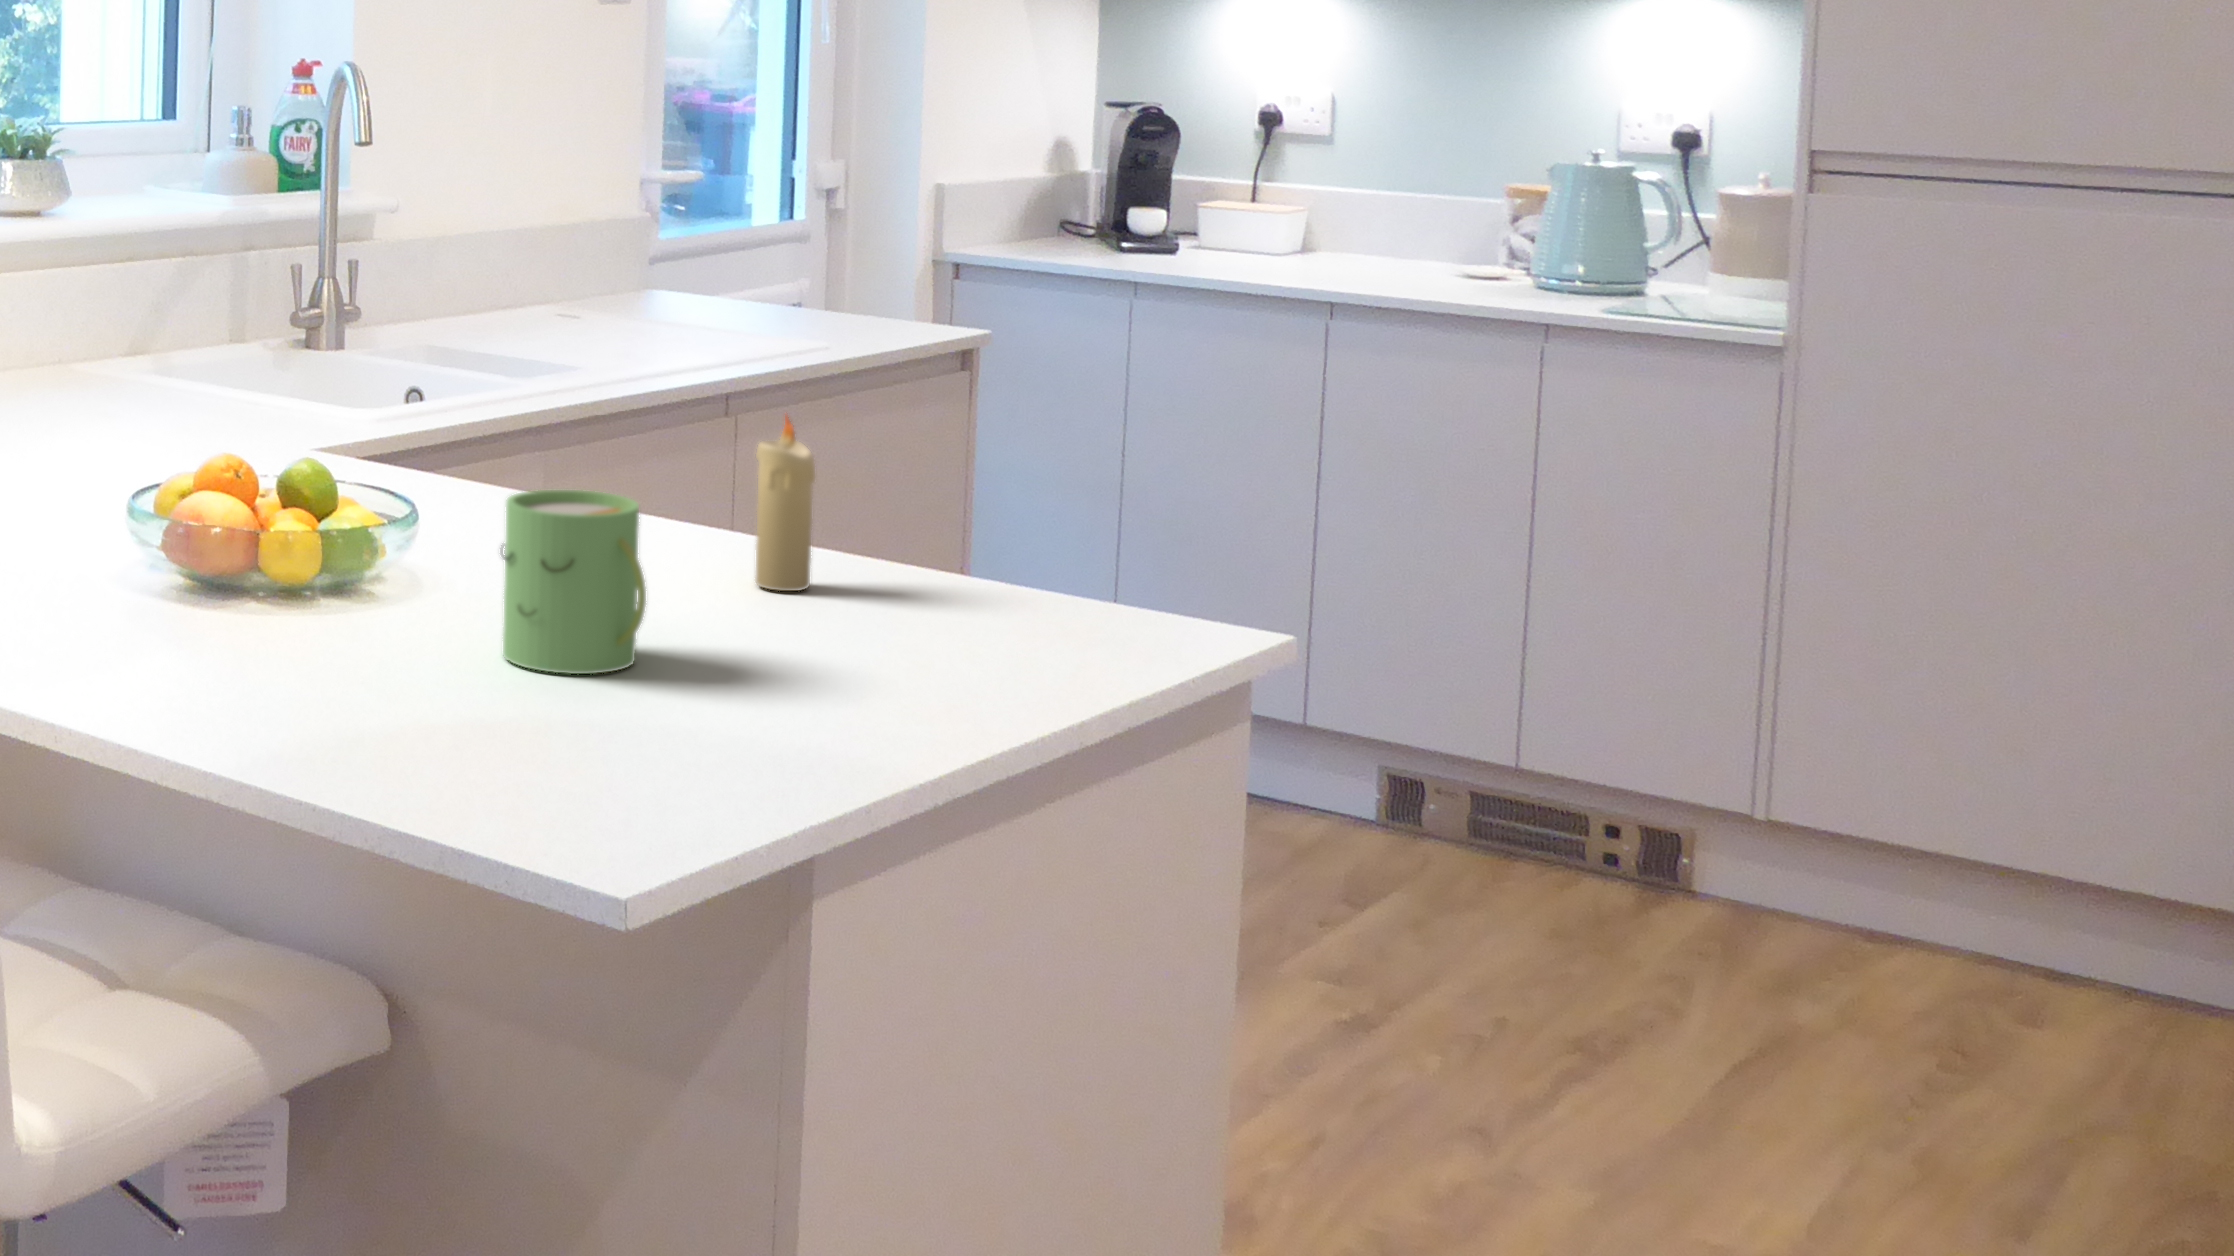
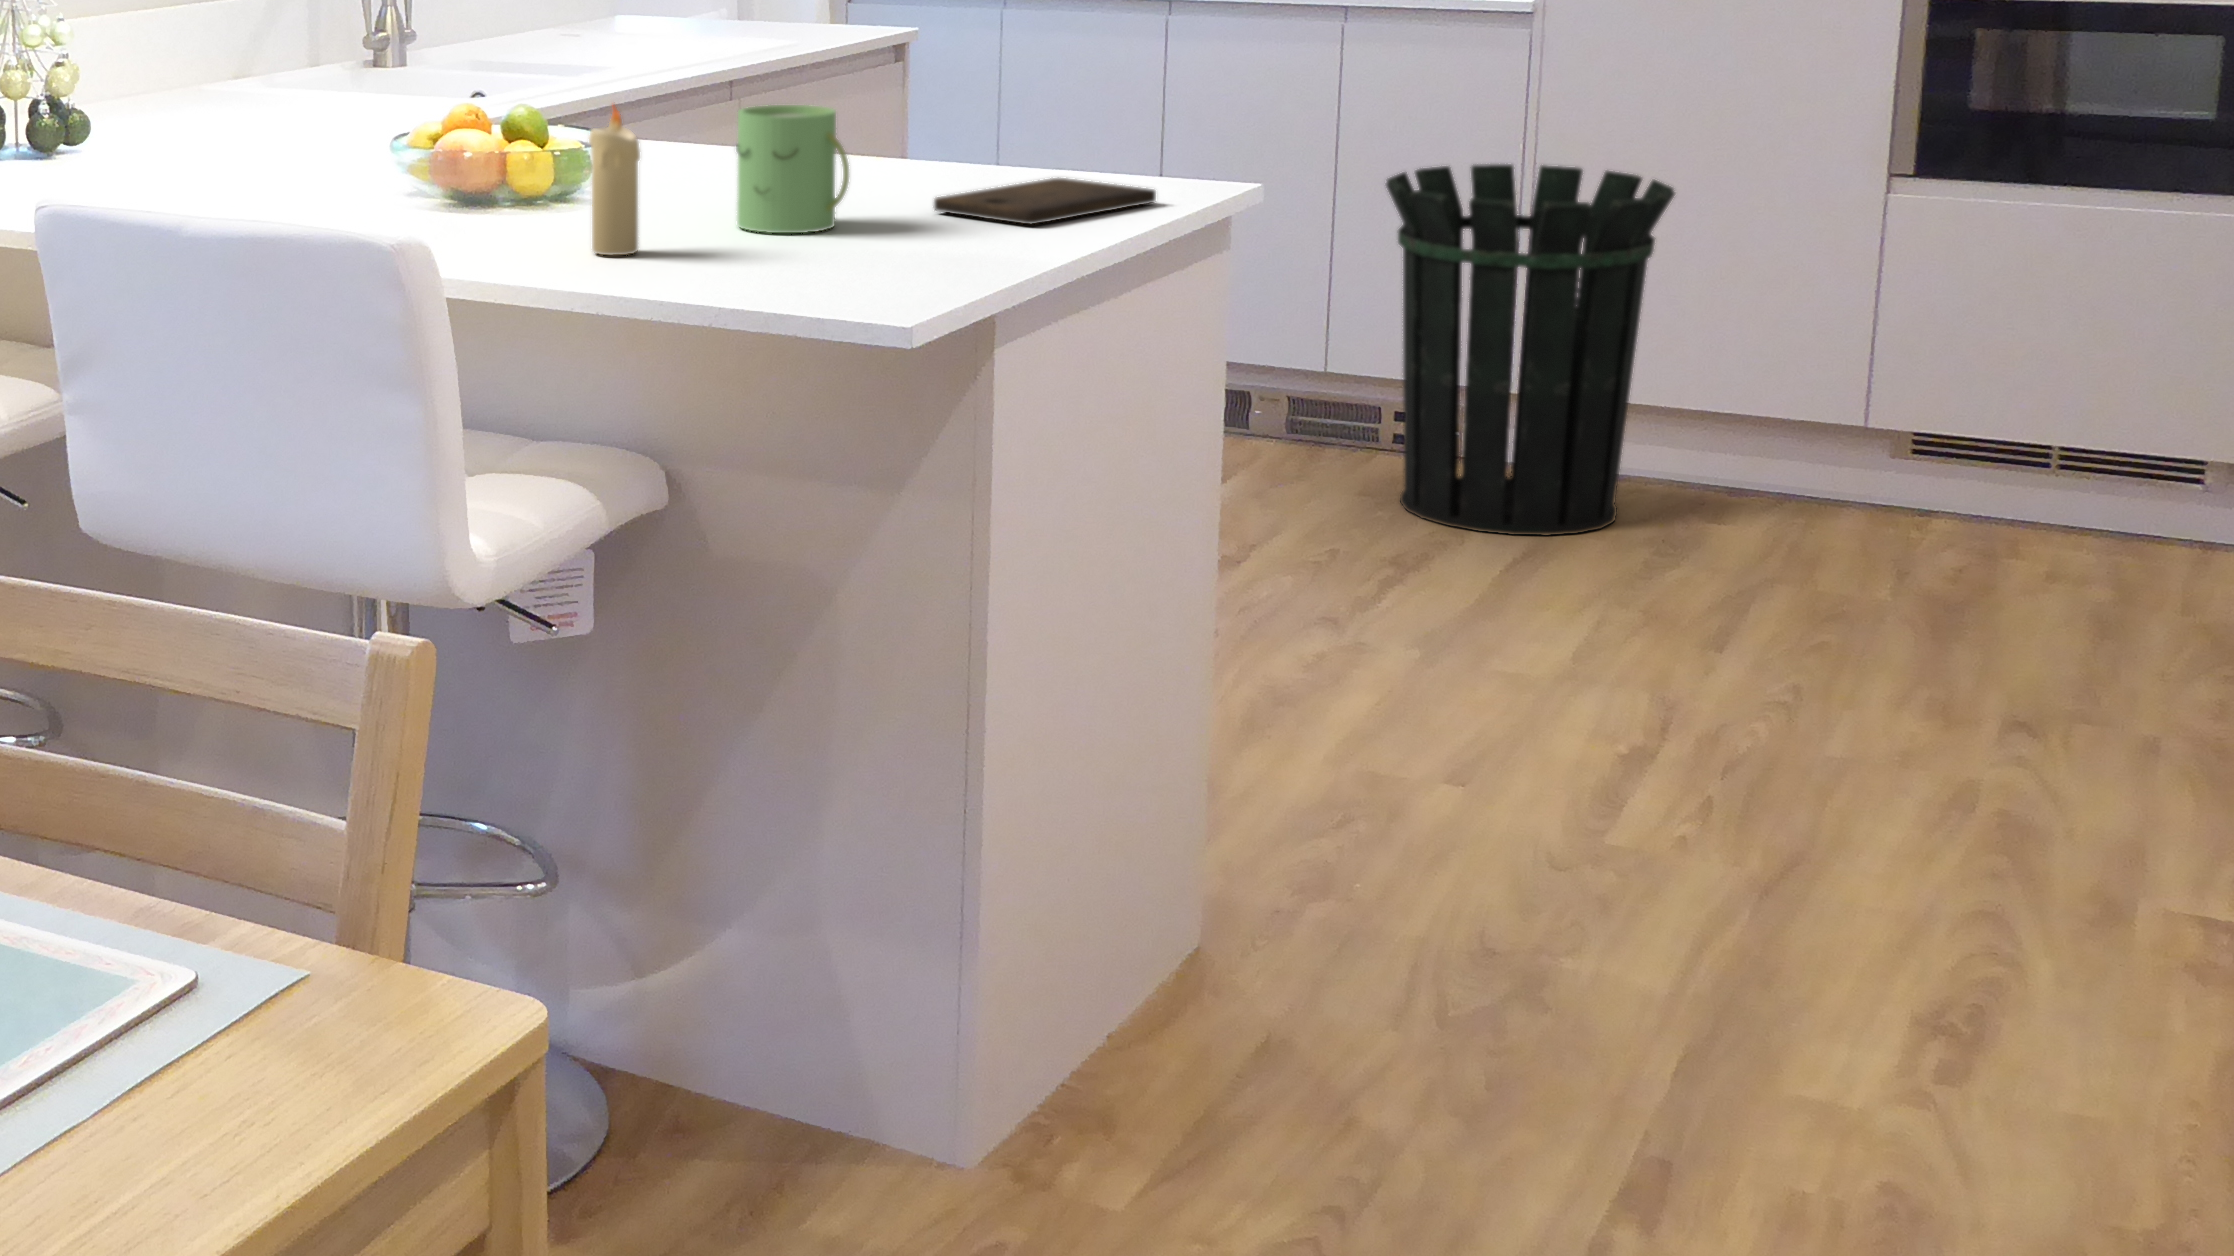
candle: present [755,416,815,591] -> present [589,105,640,255]
waste bin: none [1581,532,1973,1033] -> present [1386,164,1675,536]
cutting board: none [787,603,1106,686] -> present [934,178,1156,224]

